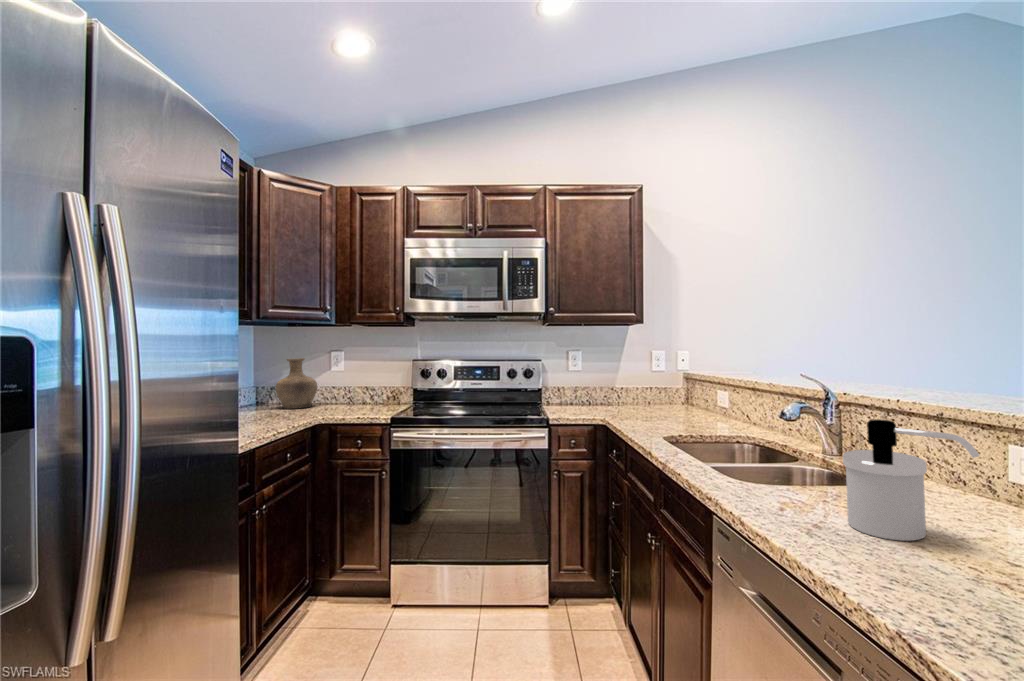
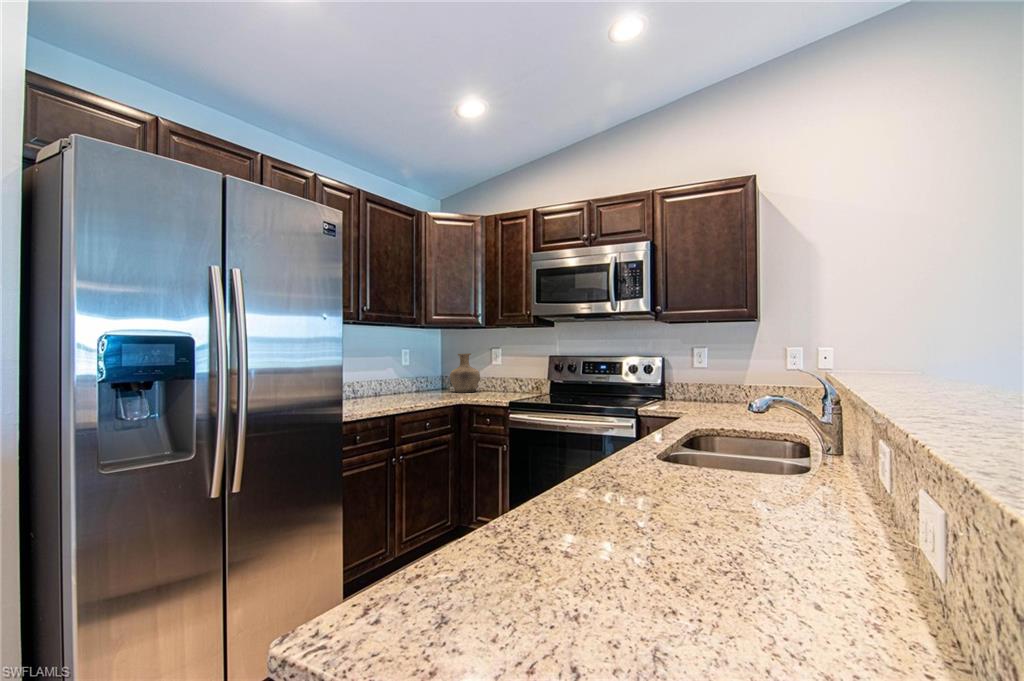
soap dispenser: present [843,419,979,541] -> none [680,399,747,503]

